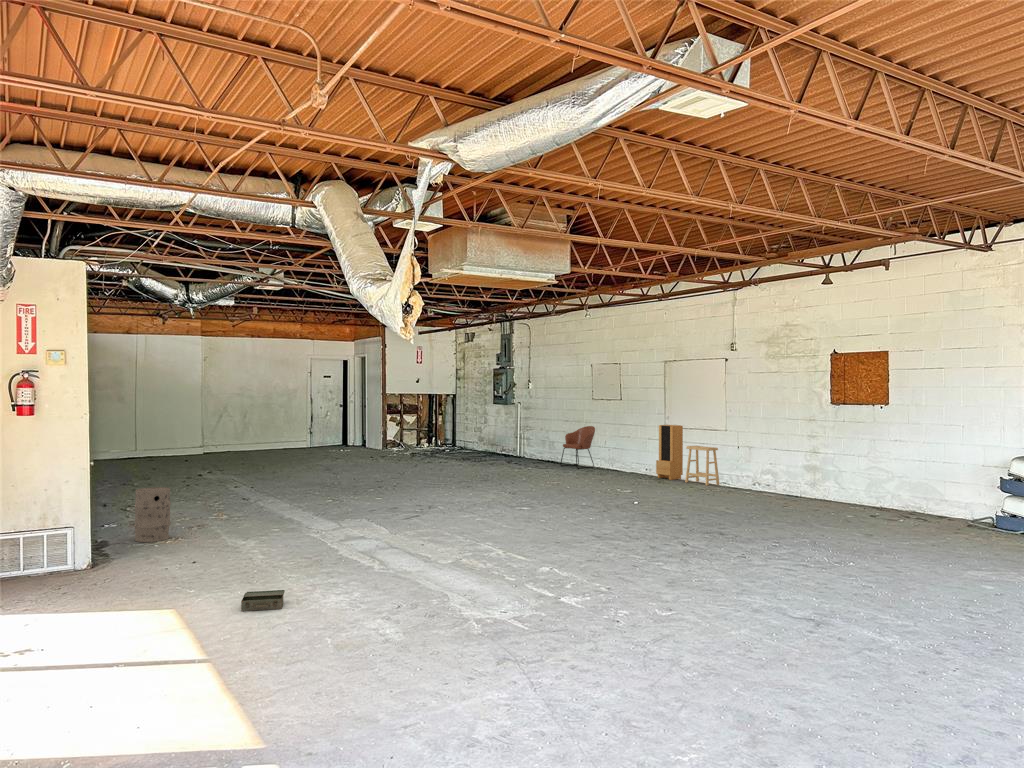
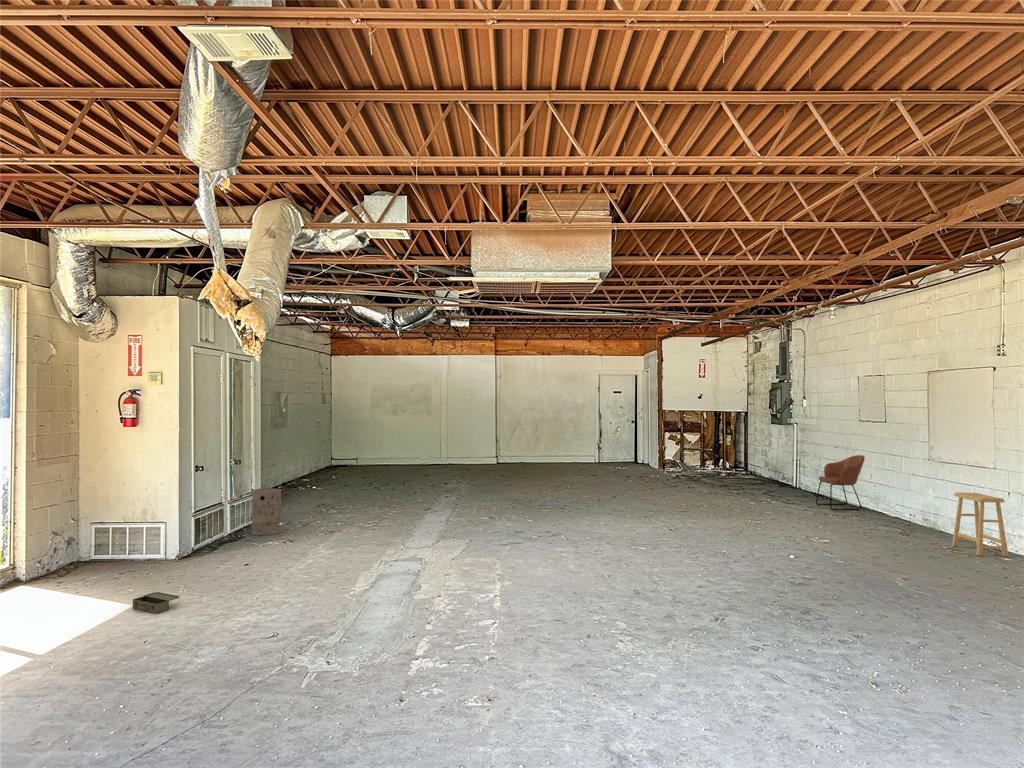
storage cabinet: present [656,425,683,480] -> none [919,459,962,540]

